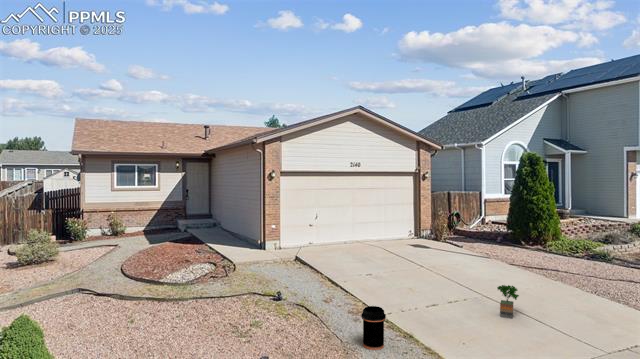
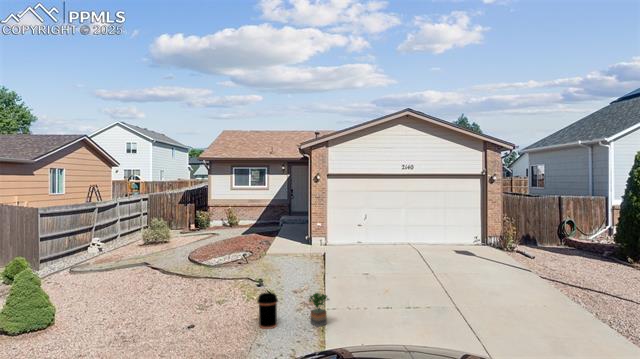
potted tree: present [497,285,519,319] -> present [309,293,329,327]

